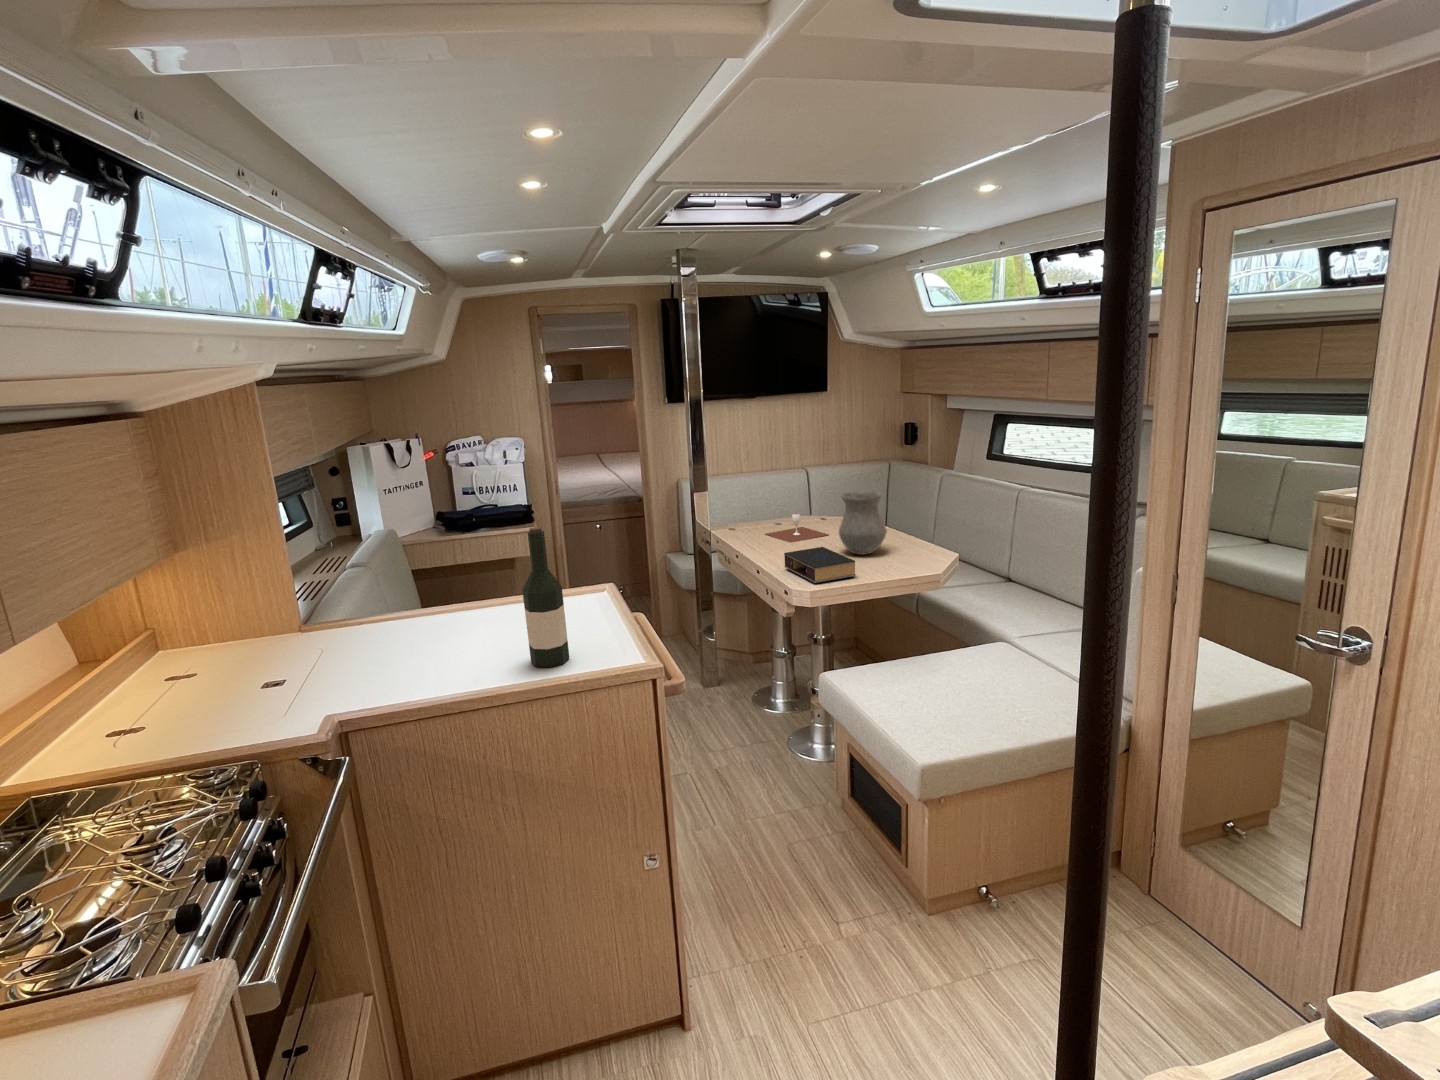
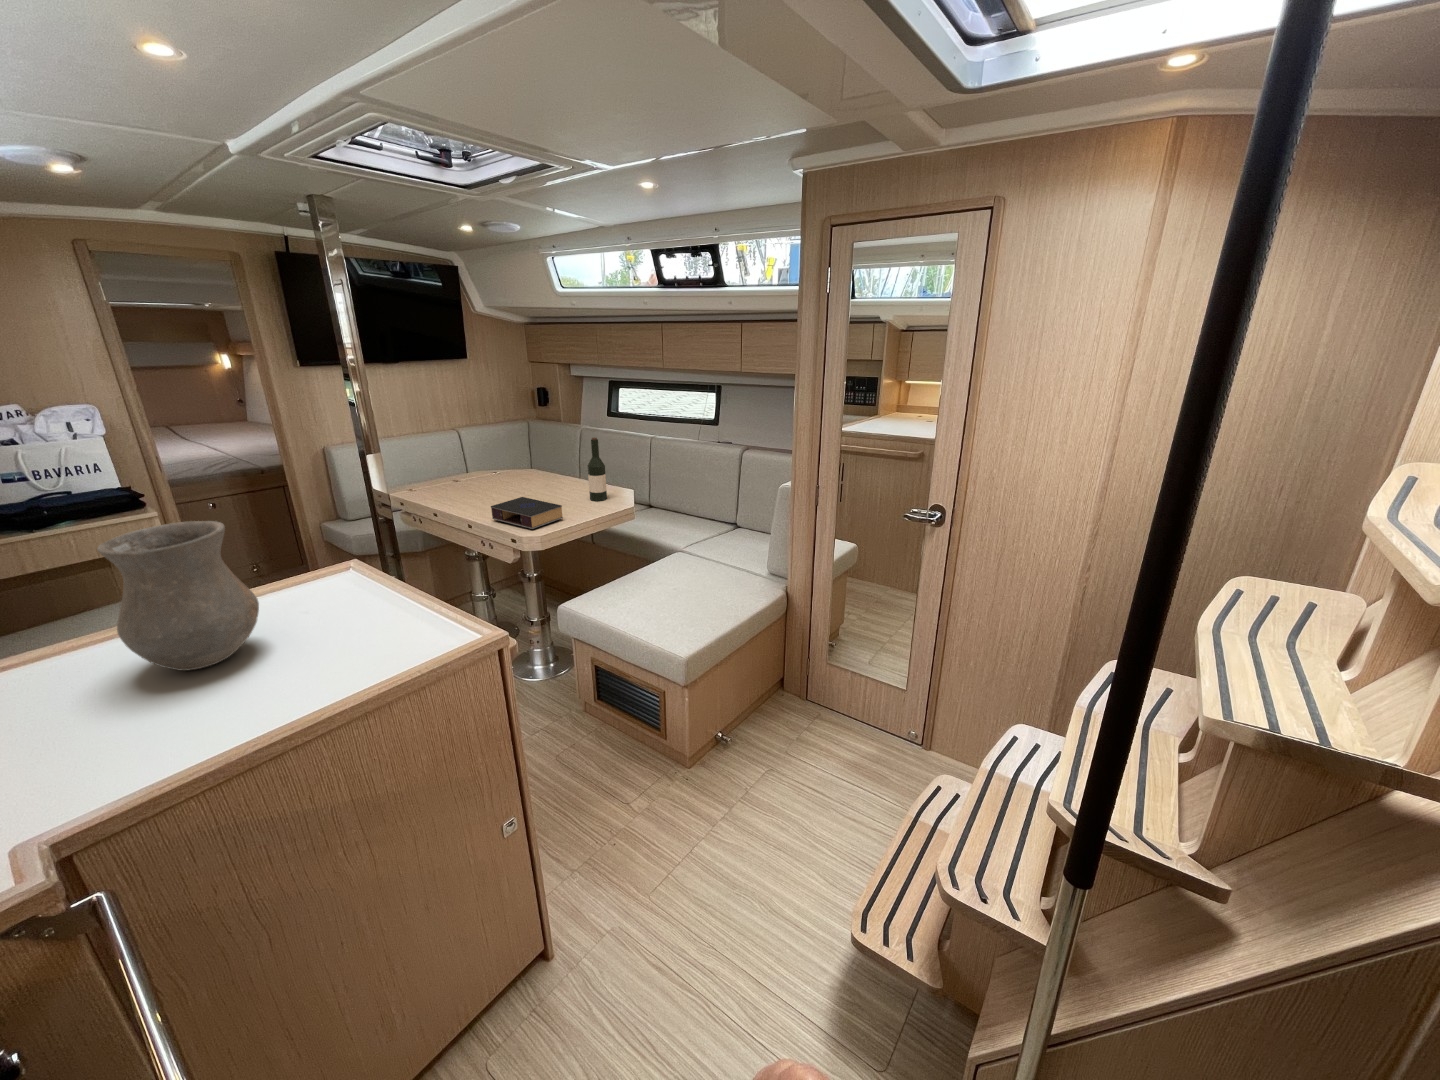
vase: present [839,491,887,555] -> present [97,521,259,671]
wine glass: present [766,513,829,543] -> none [445,470,509,497]
wine bottle: present [522,527,569,667] -> present [588,437,607,501]

